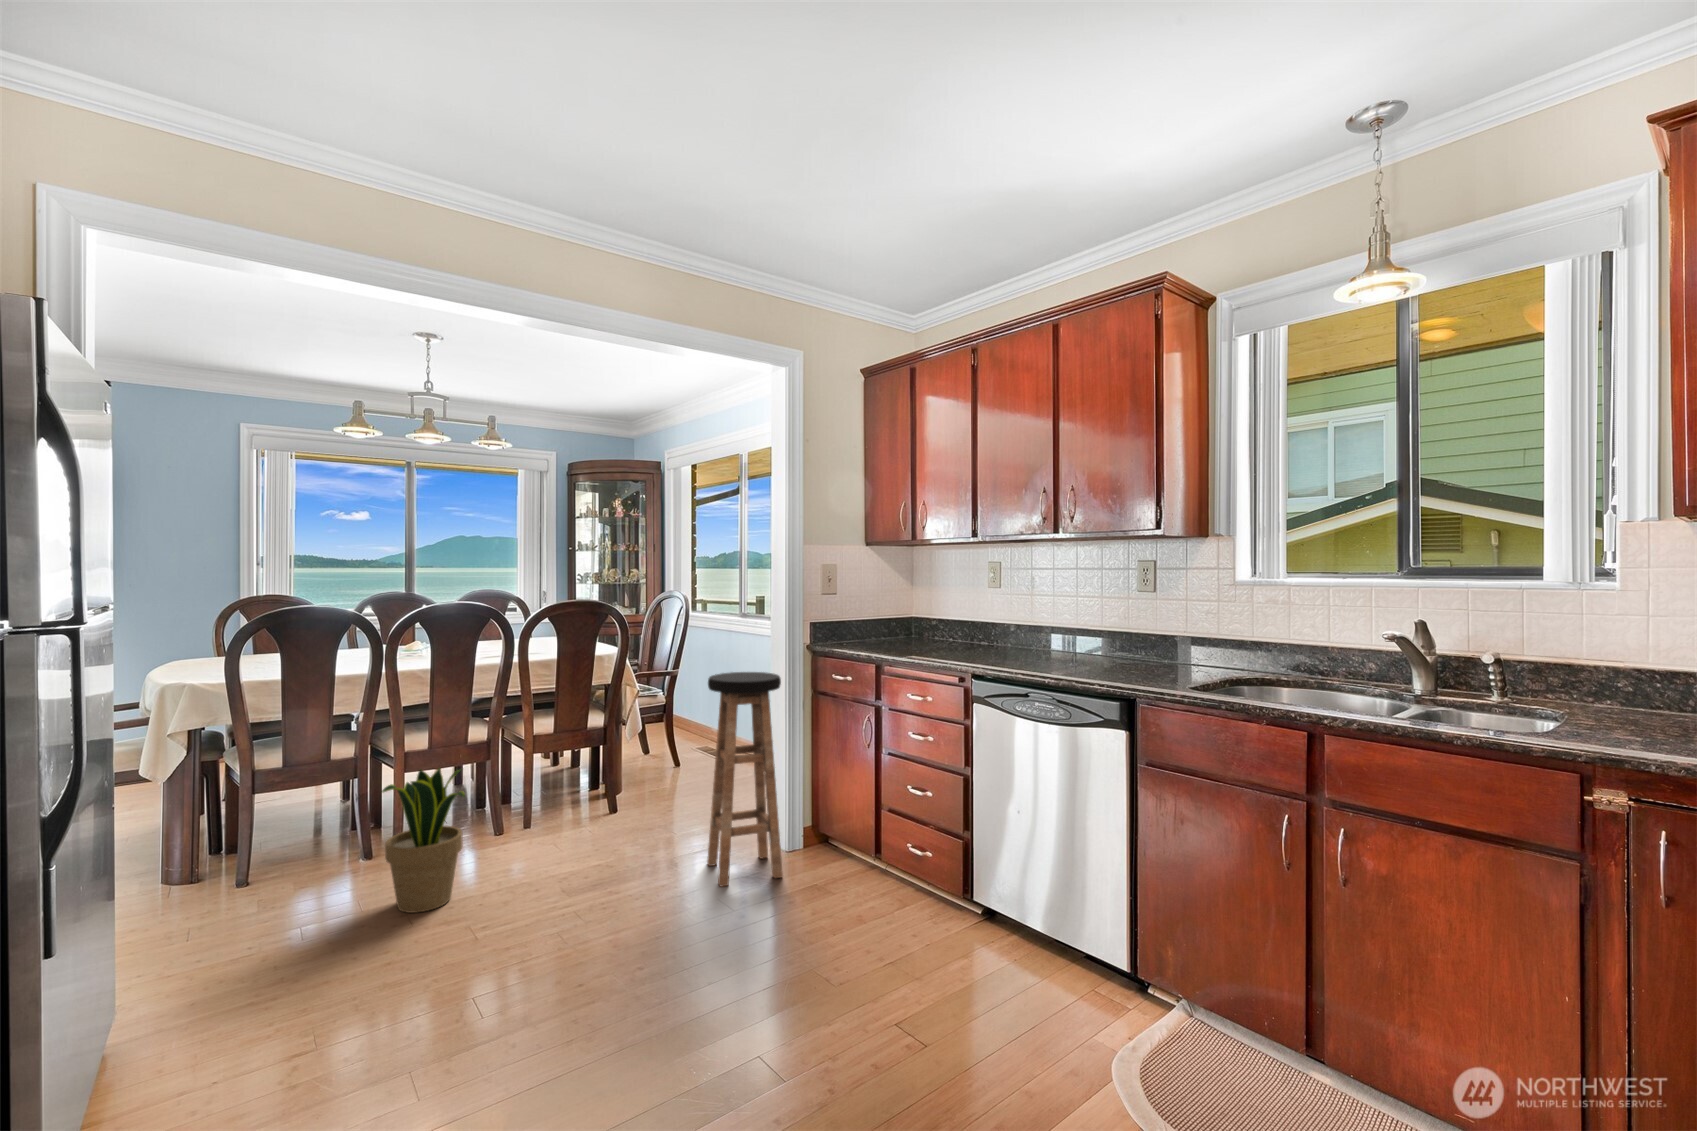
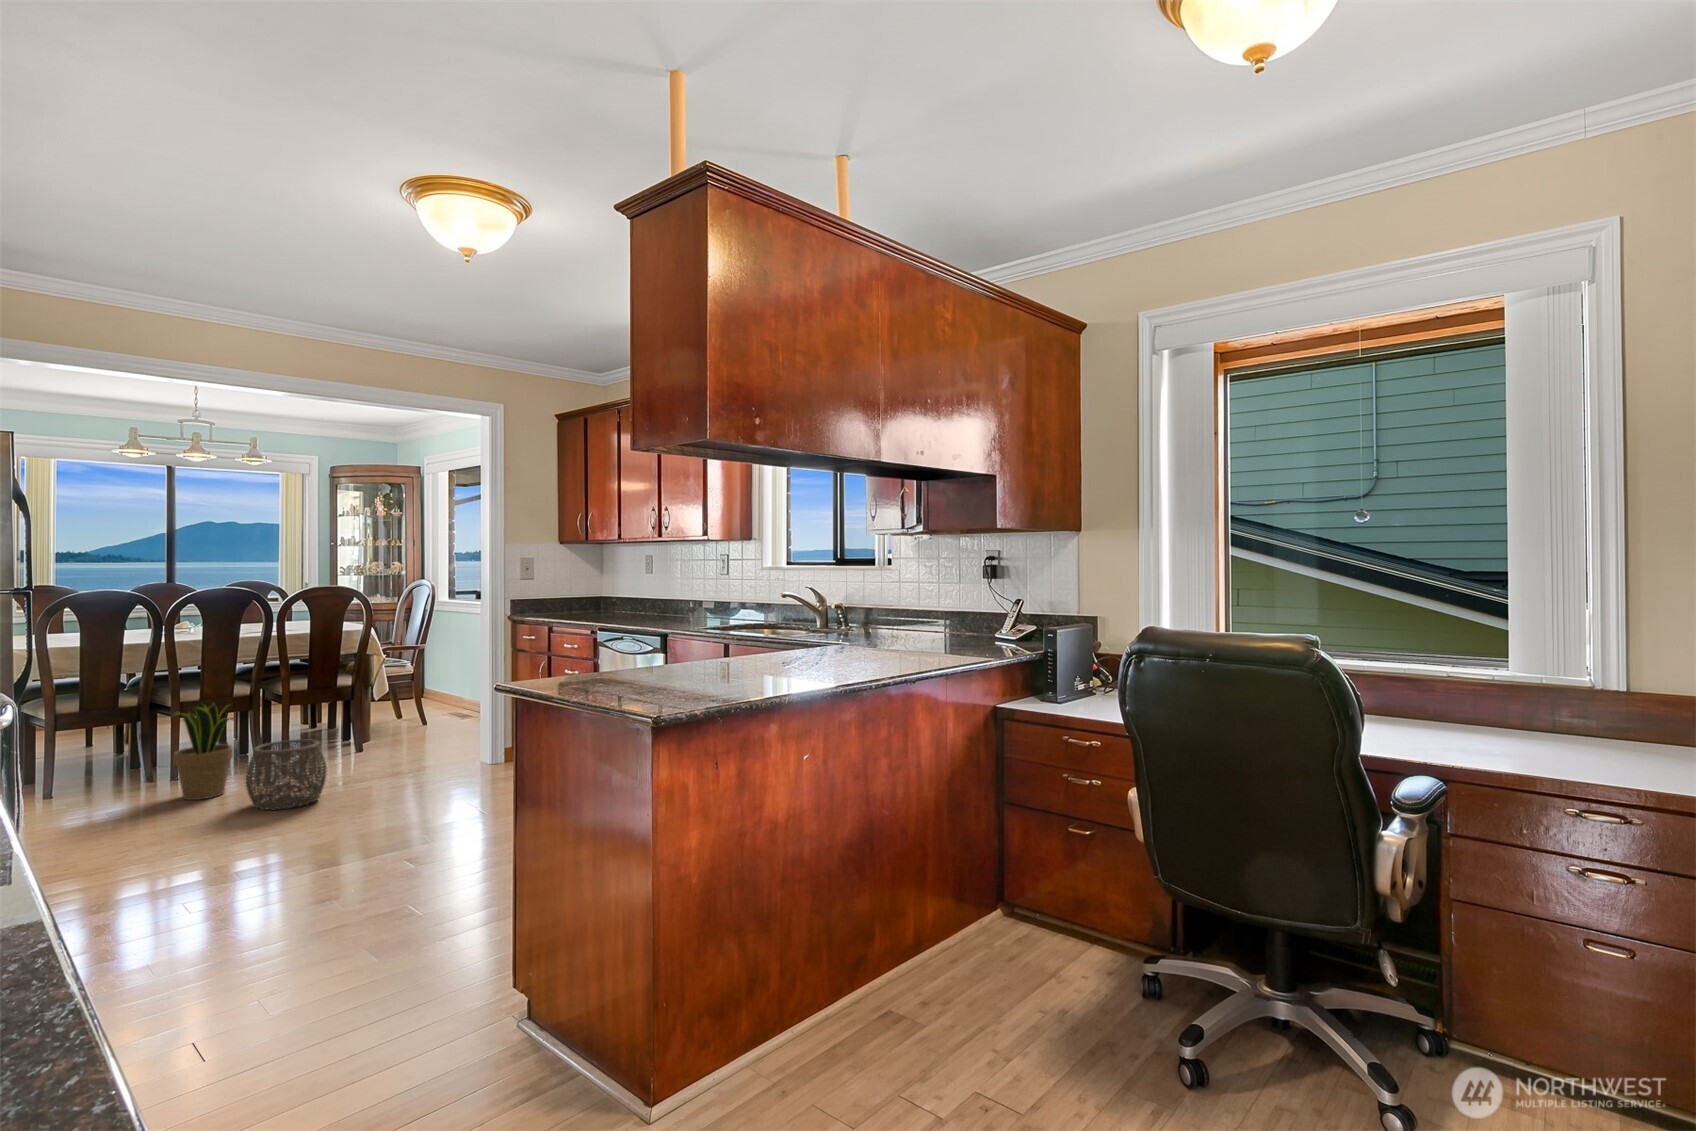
bar stool: present [707,672,783,887] -> none [422,635,478,780]
woven basket: none [477,830,590,952] -> present [245,739,327,810]

